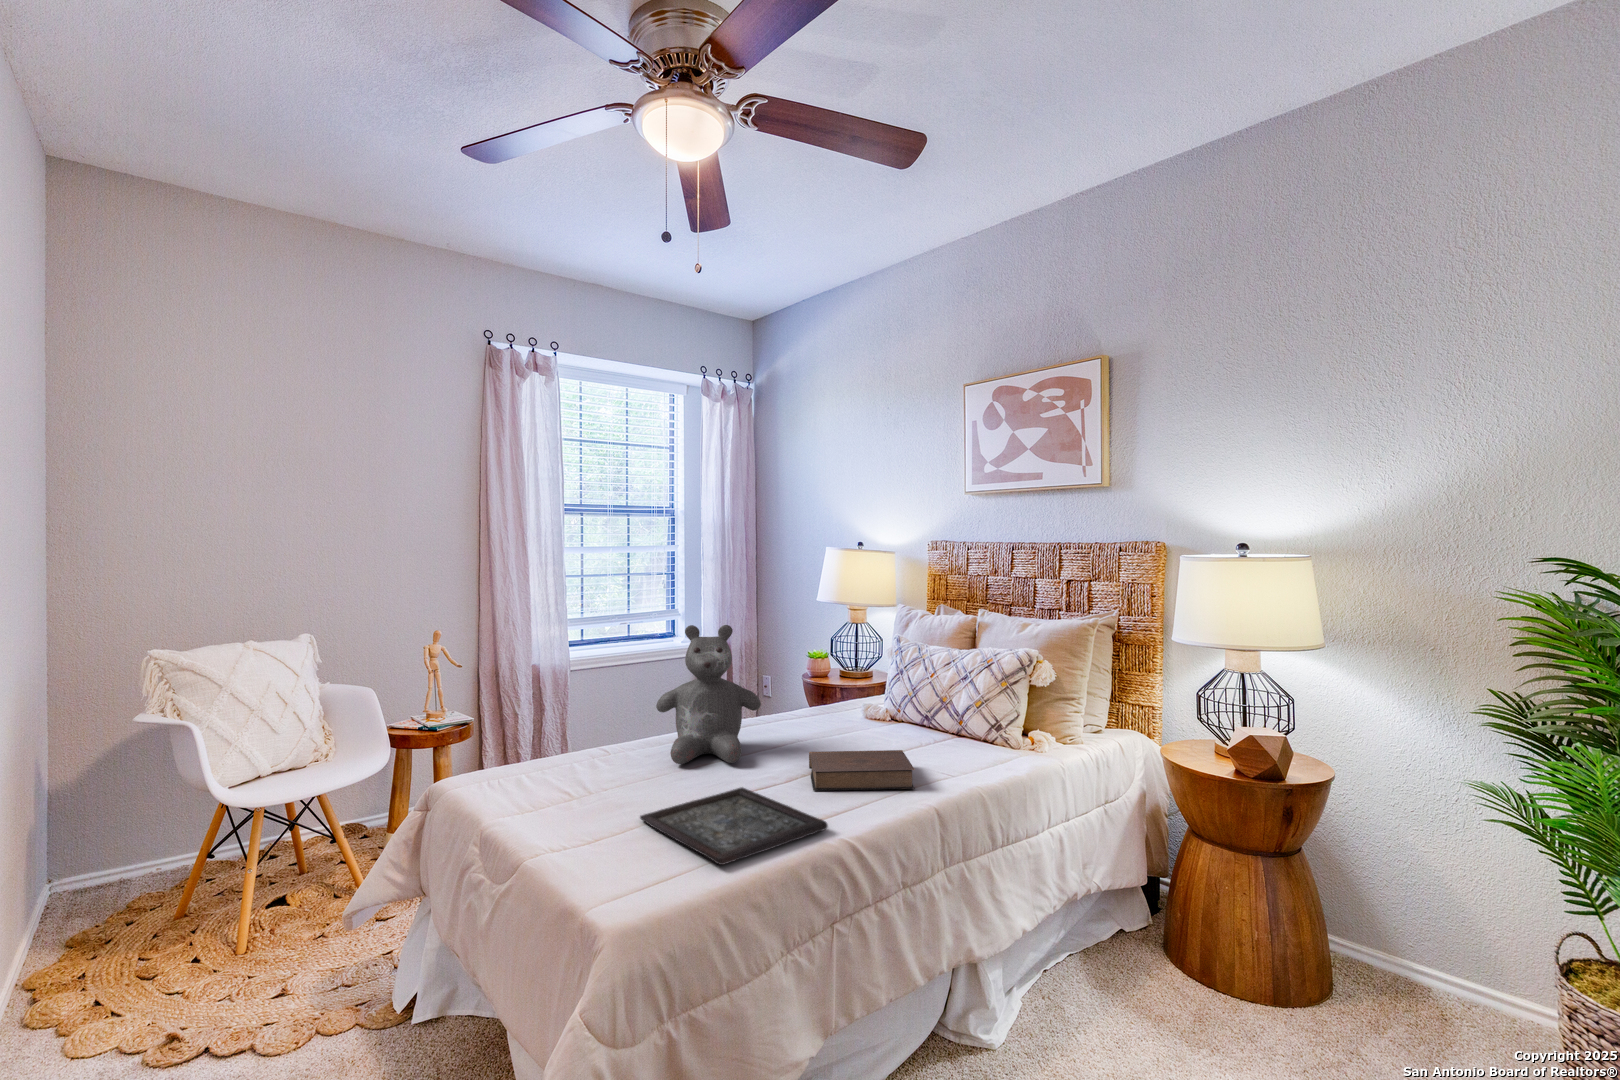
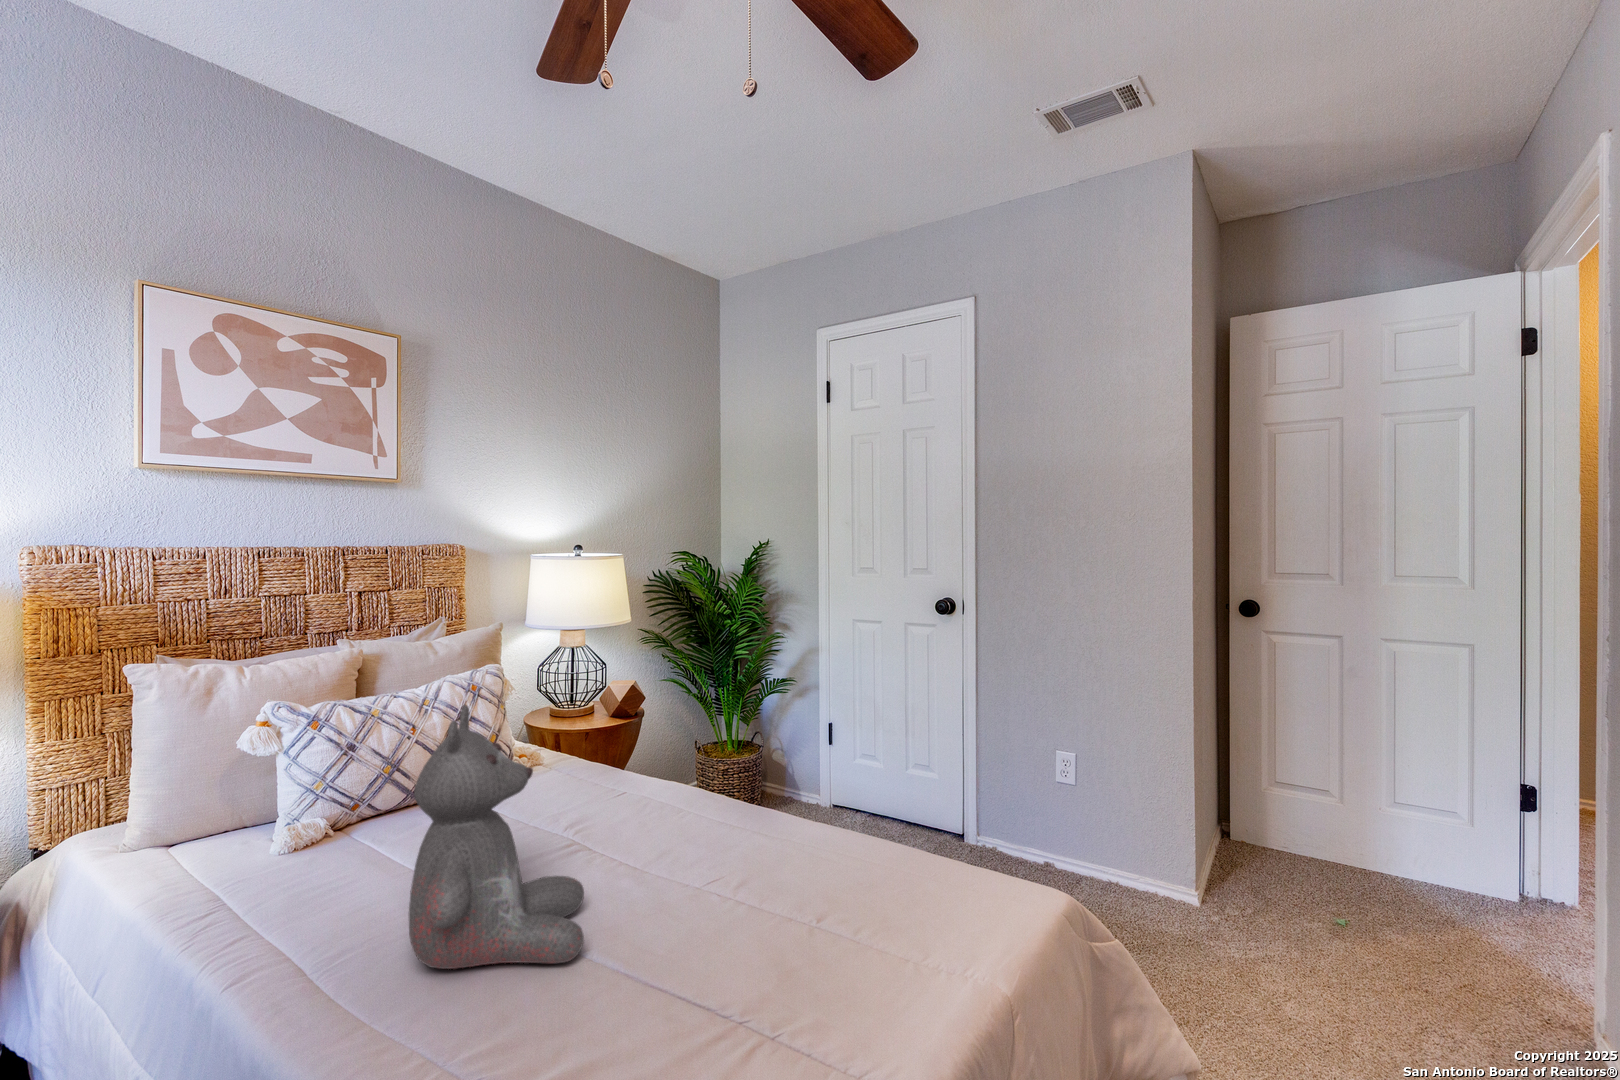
book: present [809,750,915,791] -> none [583,786,680,864]
tray: present [640,788,828,865] -> none [690,827,915,941]

